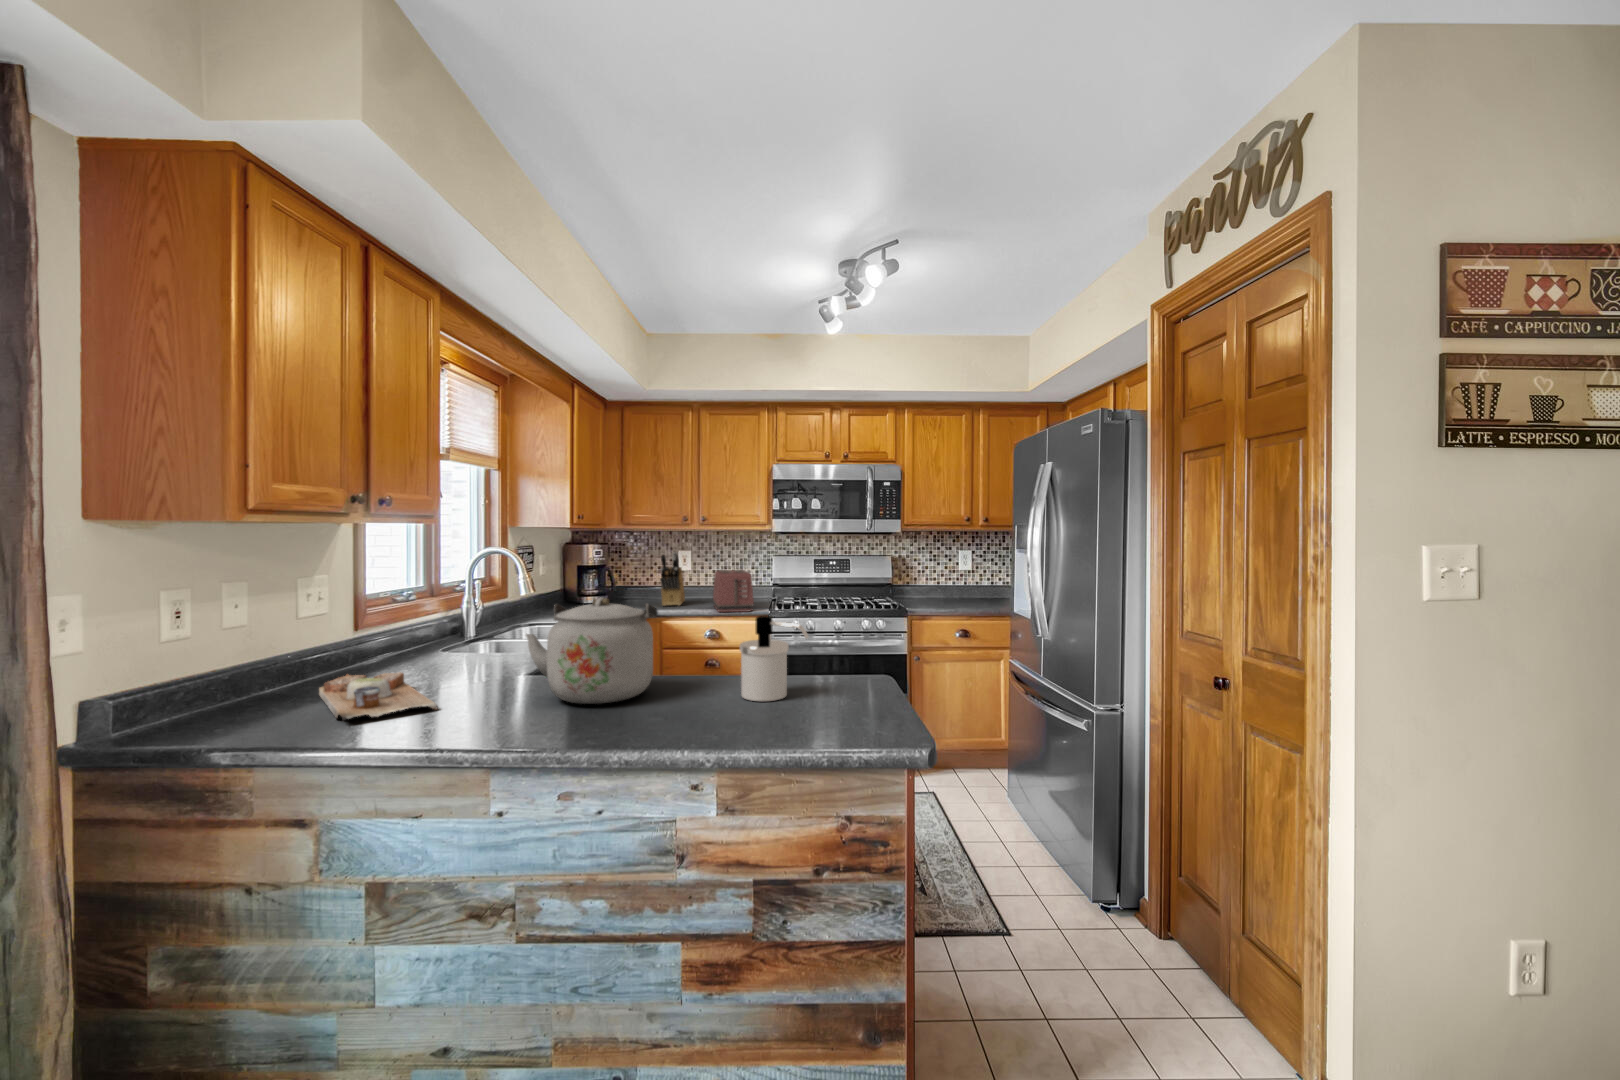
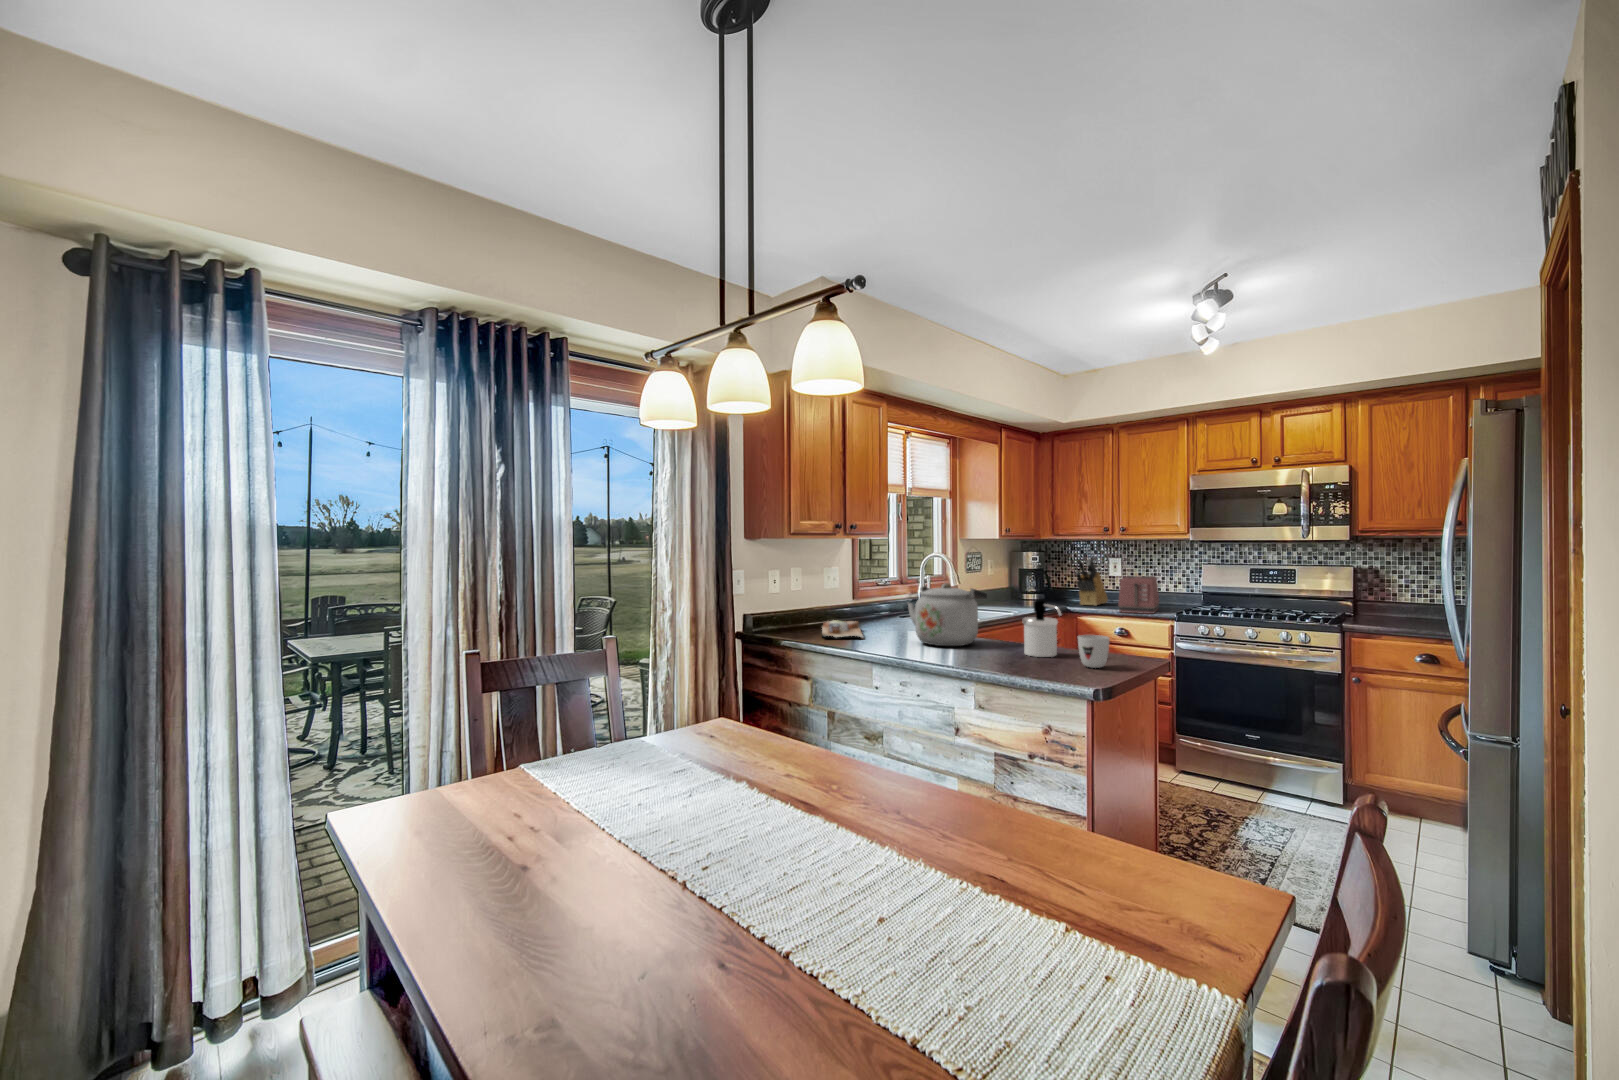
mug: none [845,661,887,710] -> present [1078,635,1110,668]

